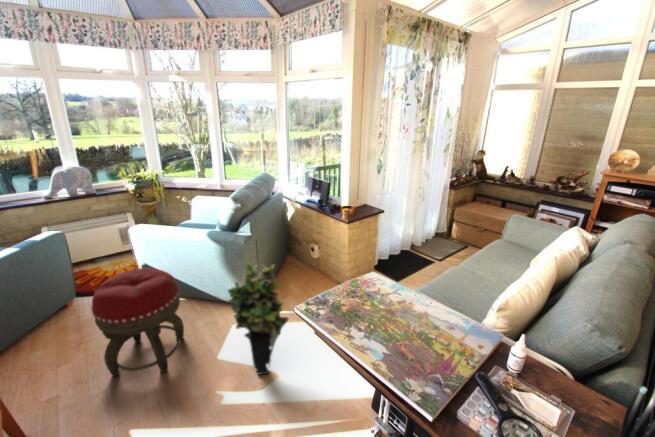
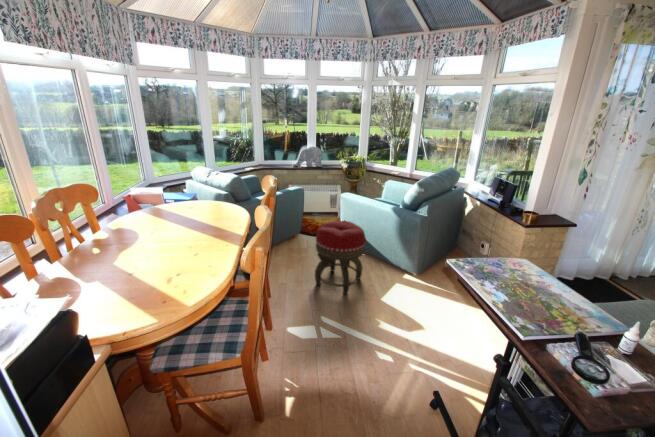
potted plant: present [228,264,289,374] -> none [399,235,442,323]

